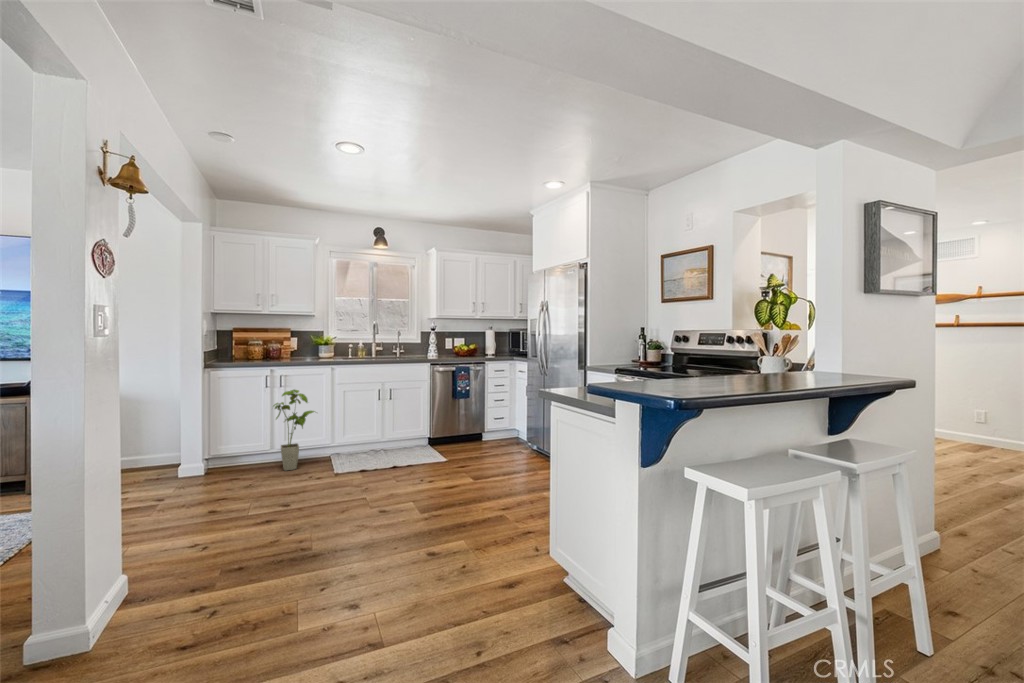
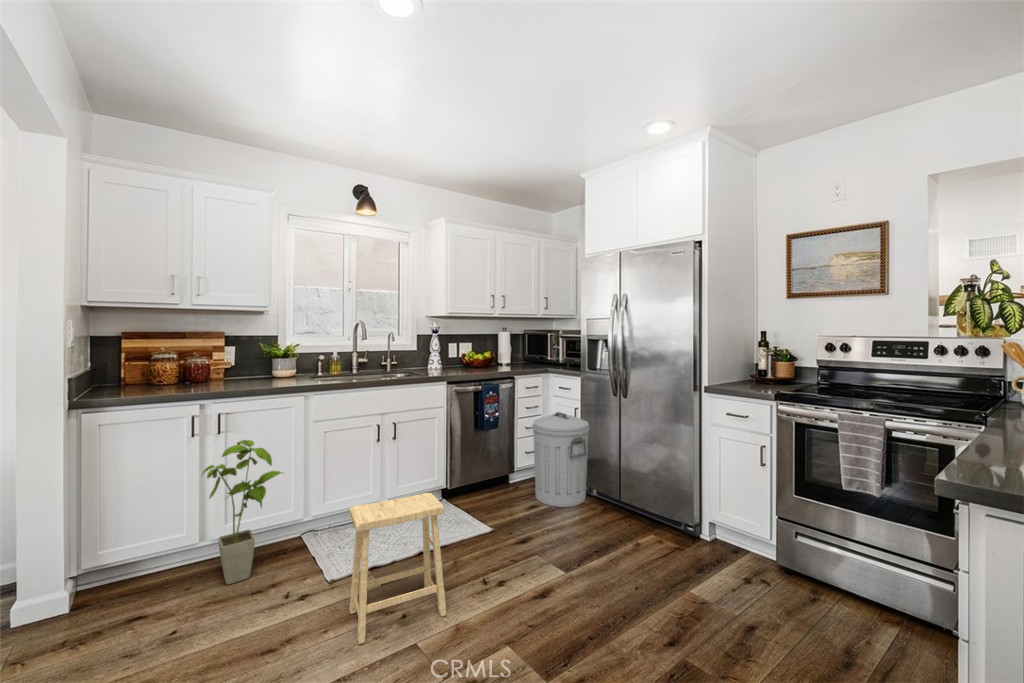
trash can: none [489,388,531,454] -> present [532,412,590,507]
footstool: none [342,421,393,492] -> present [349,493,447,644]

